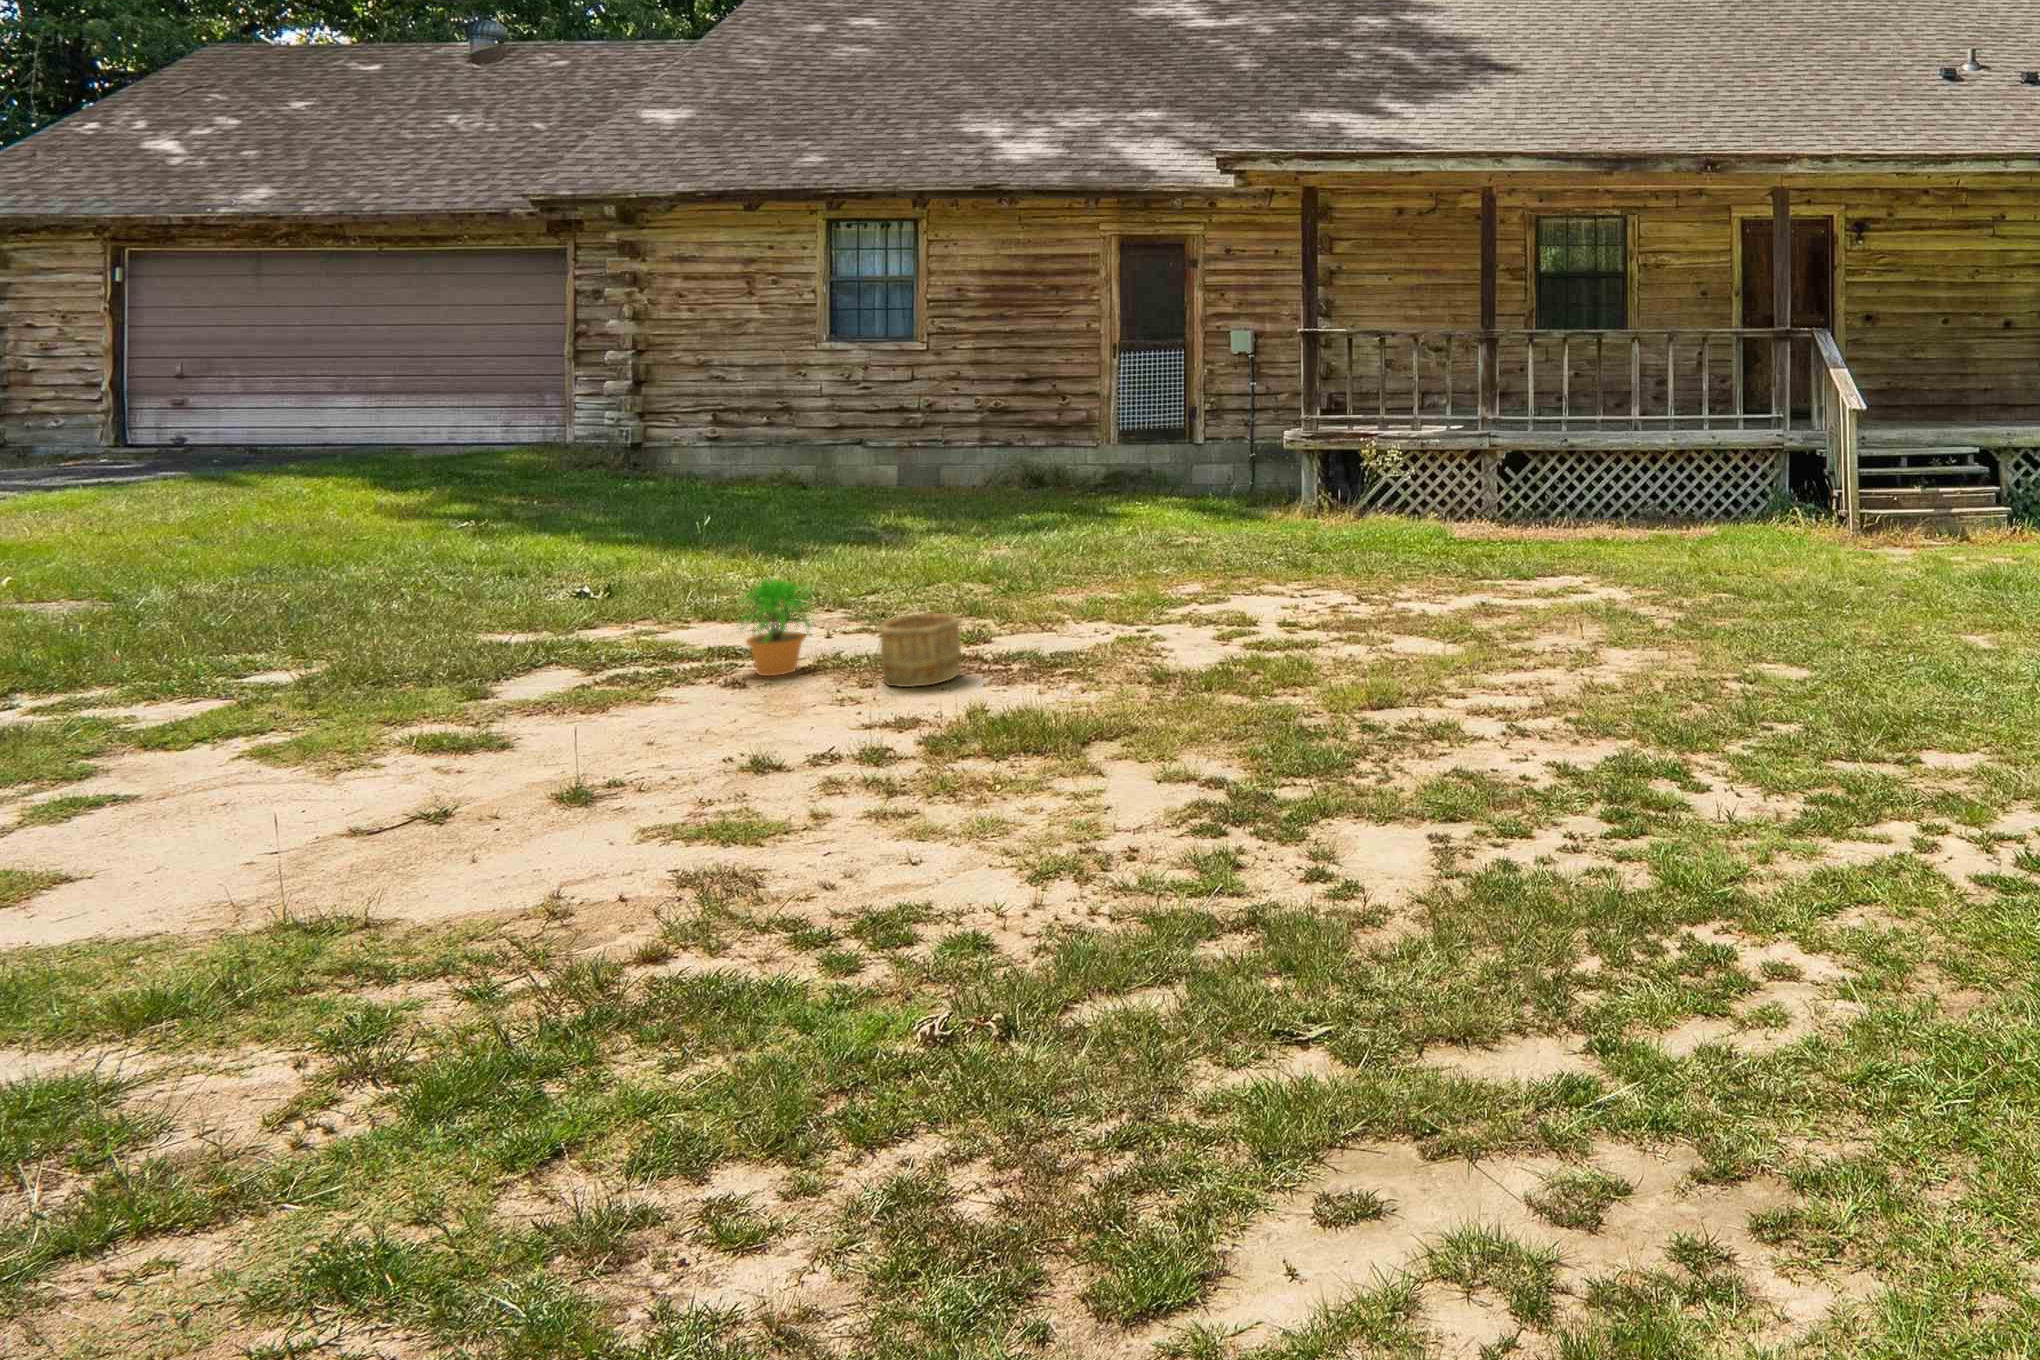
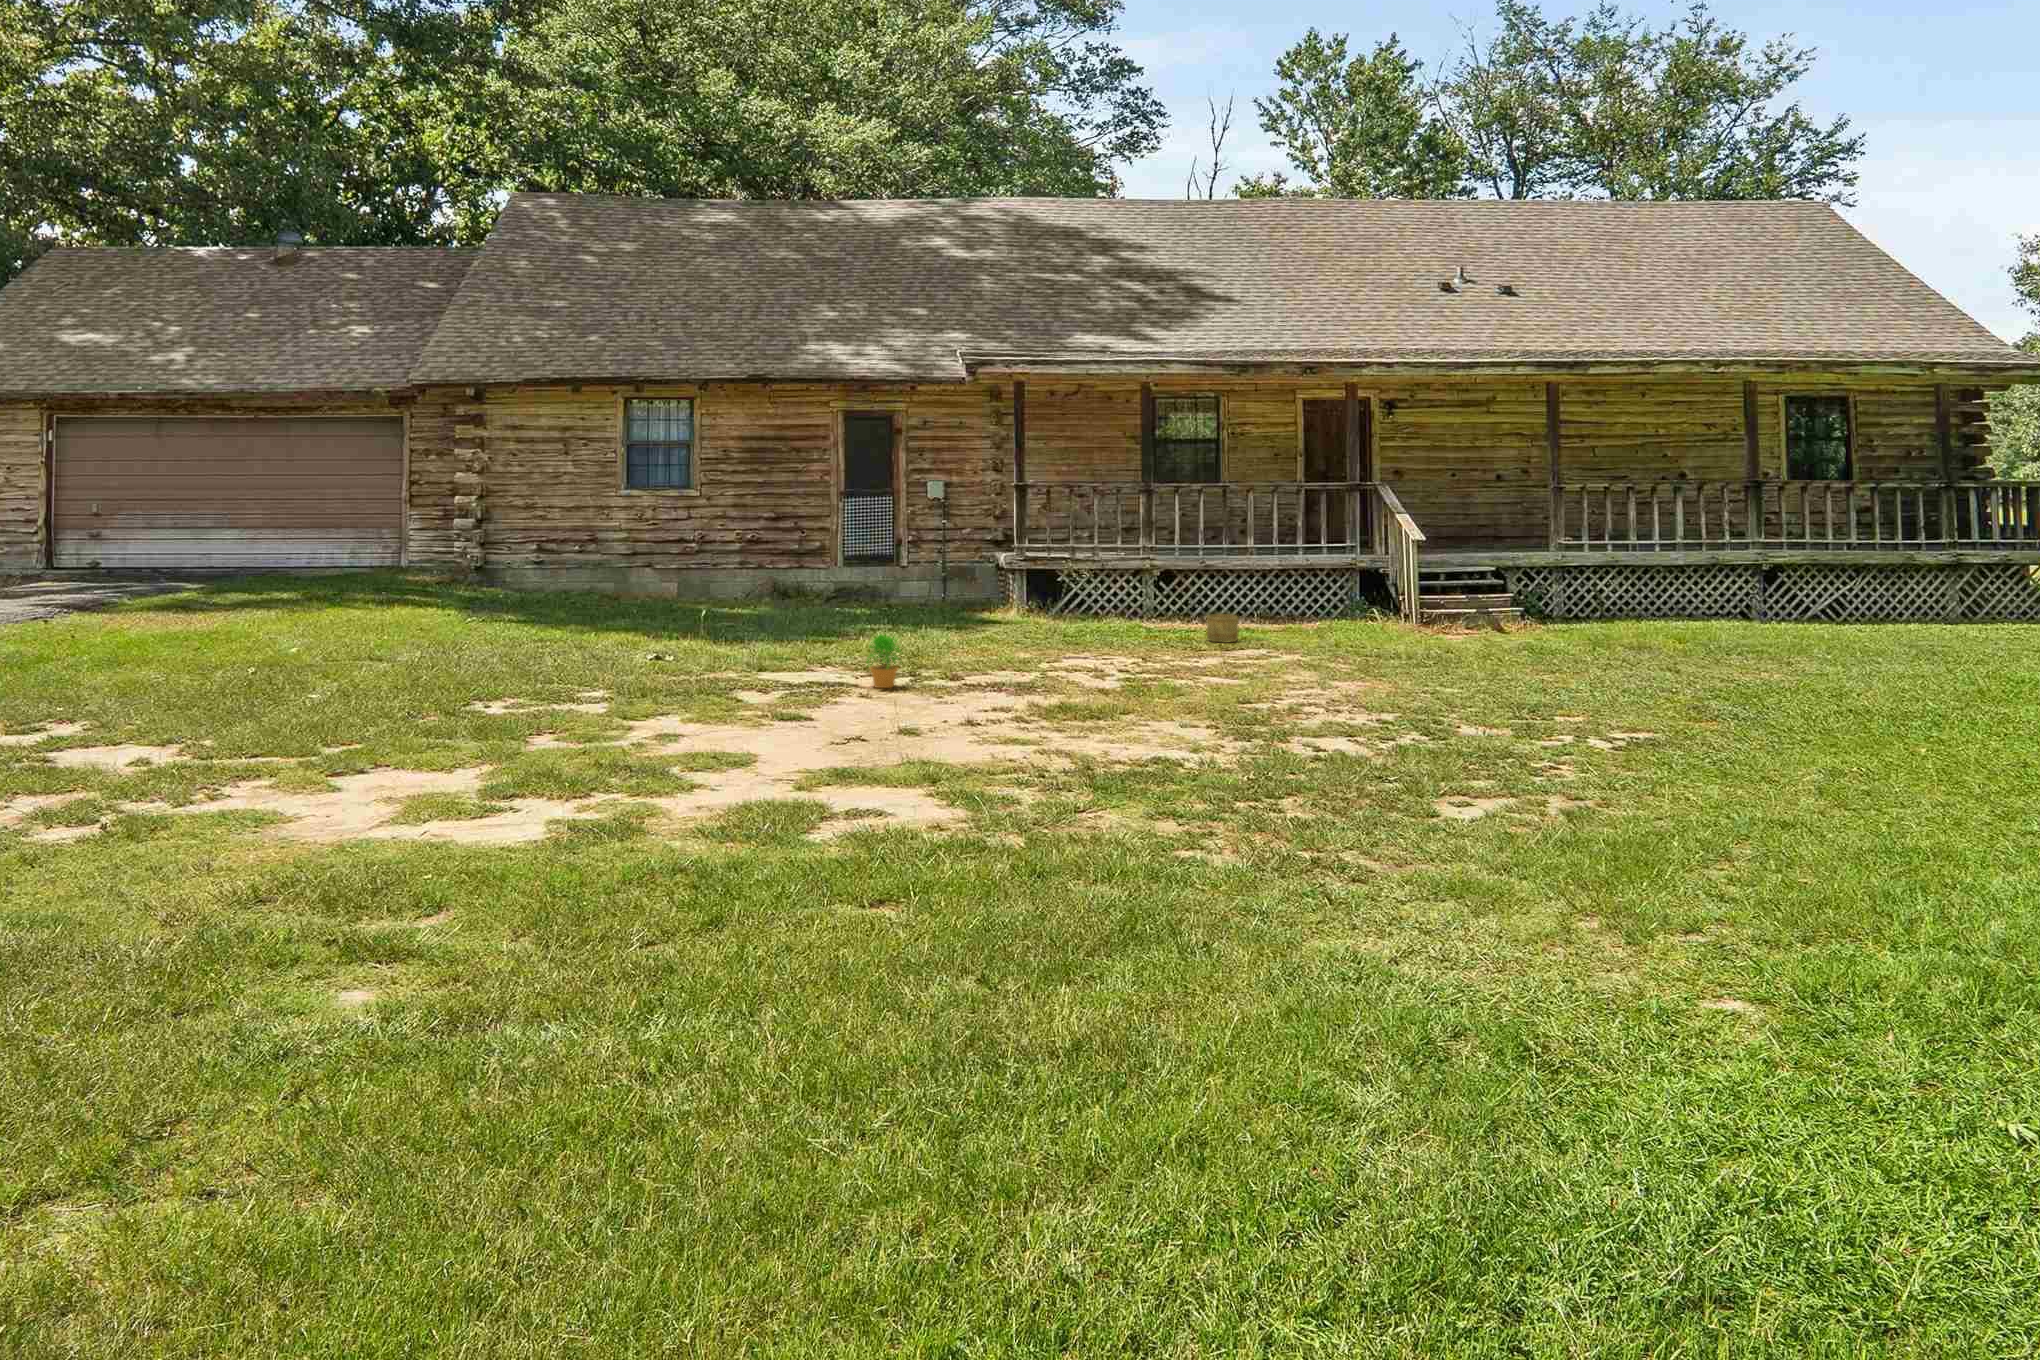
wooden bucket: present [878,613,961,687] -> present [1207,614,1239,643]

